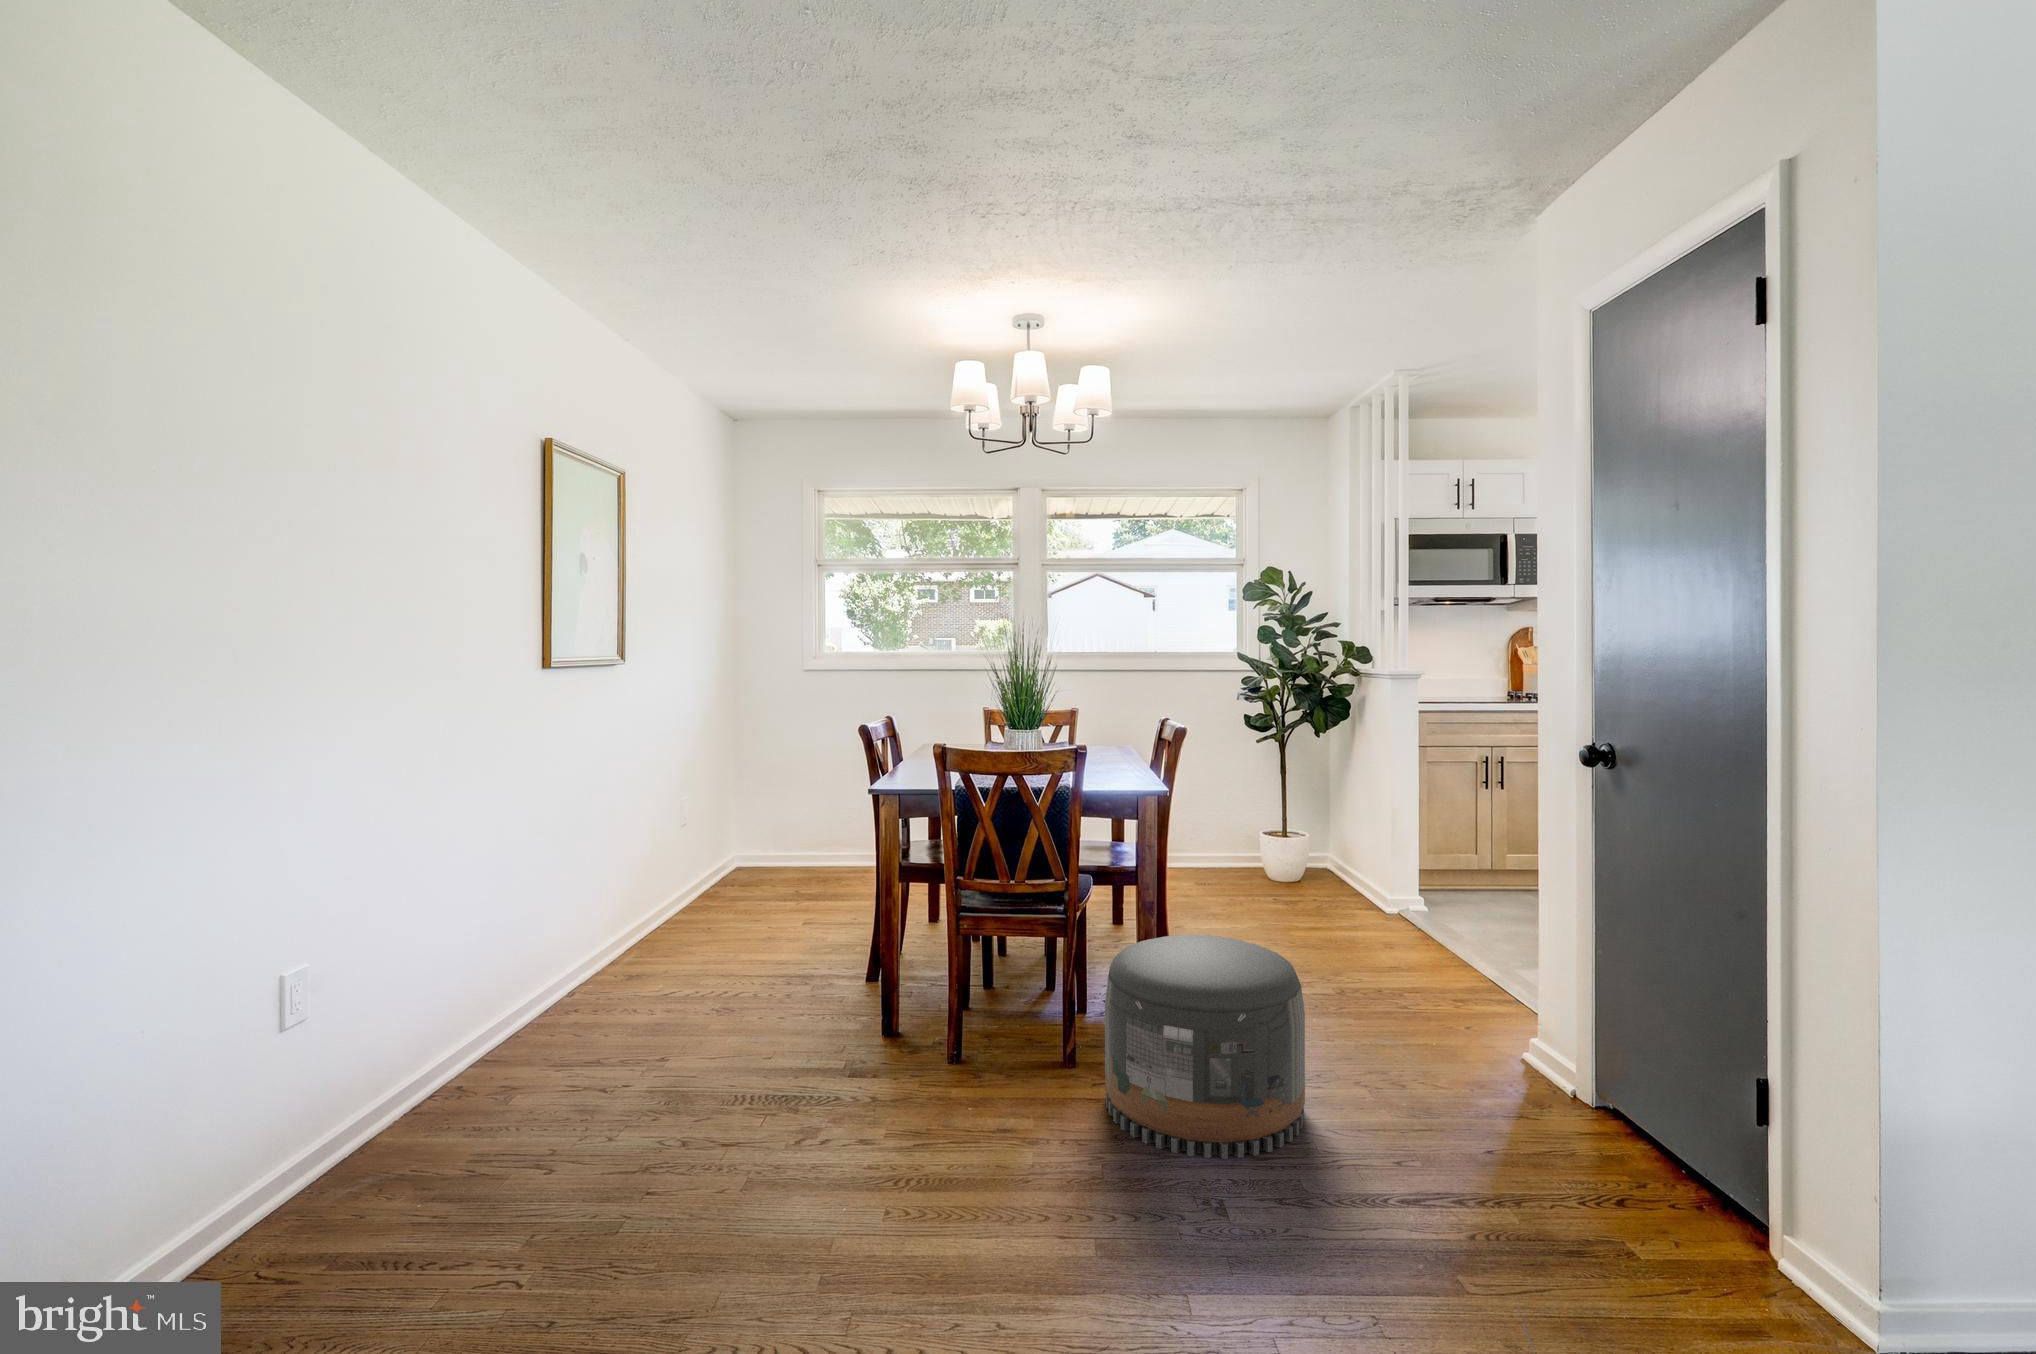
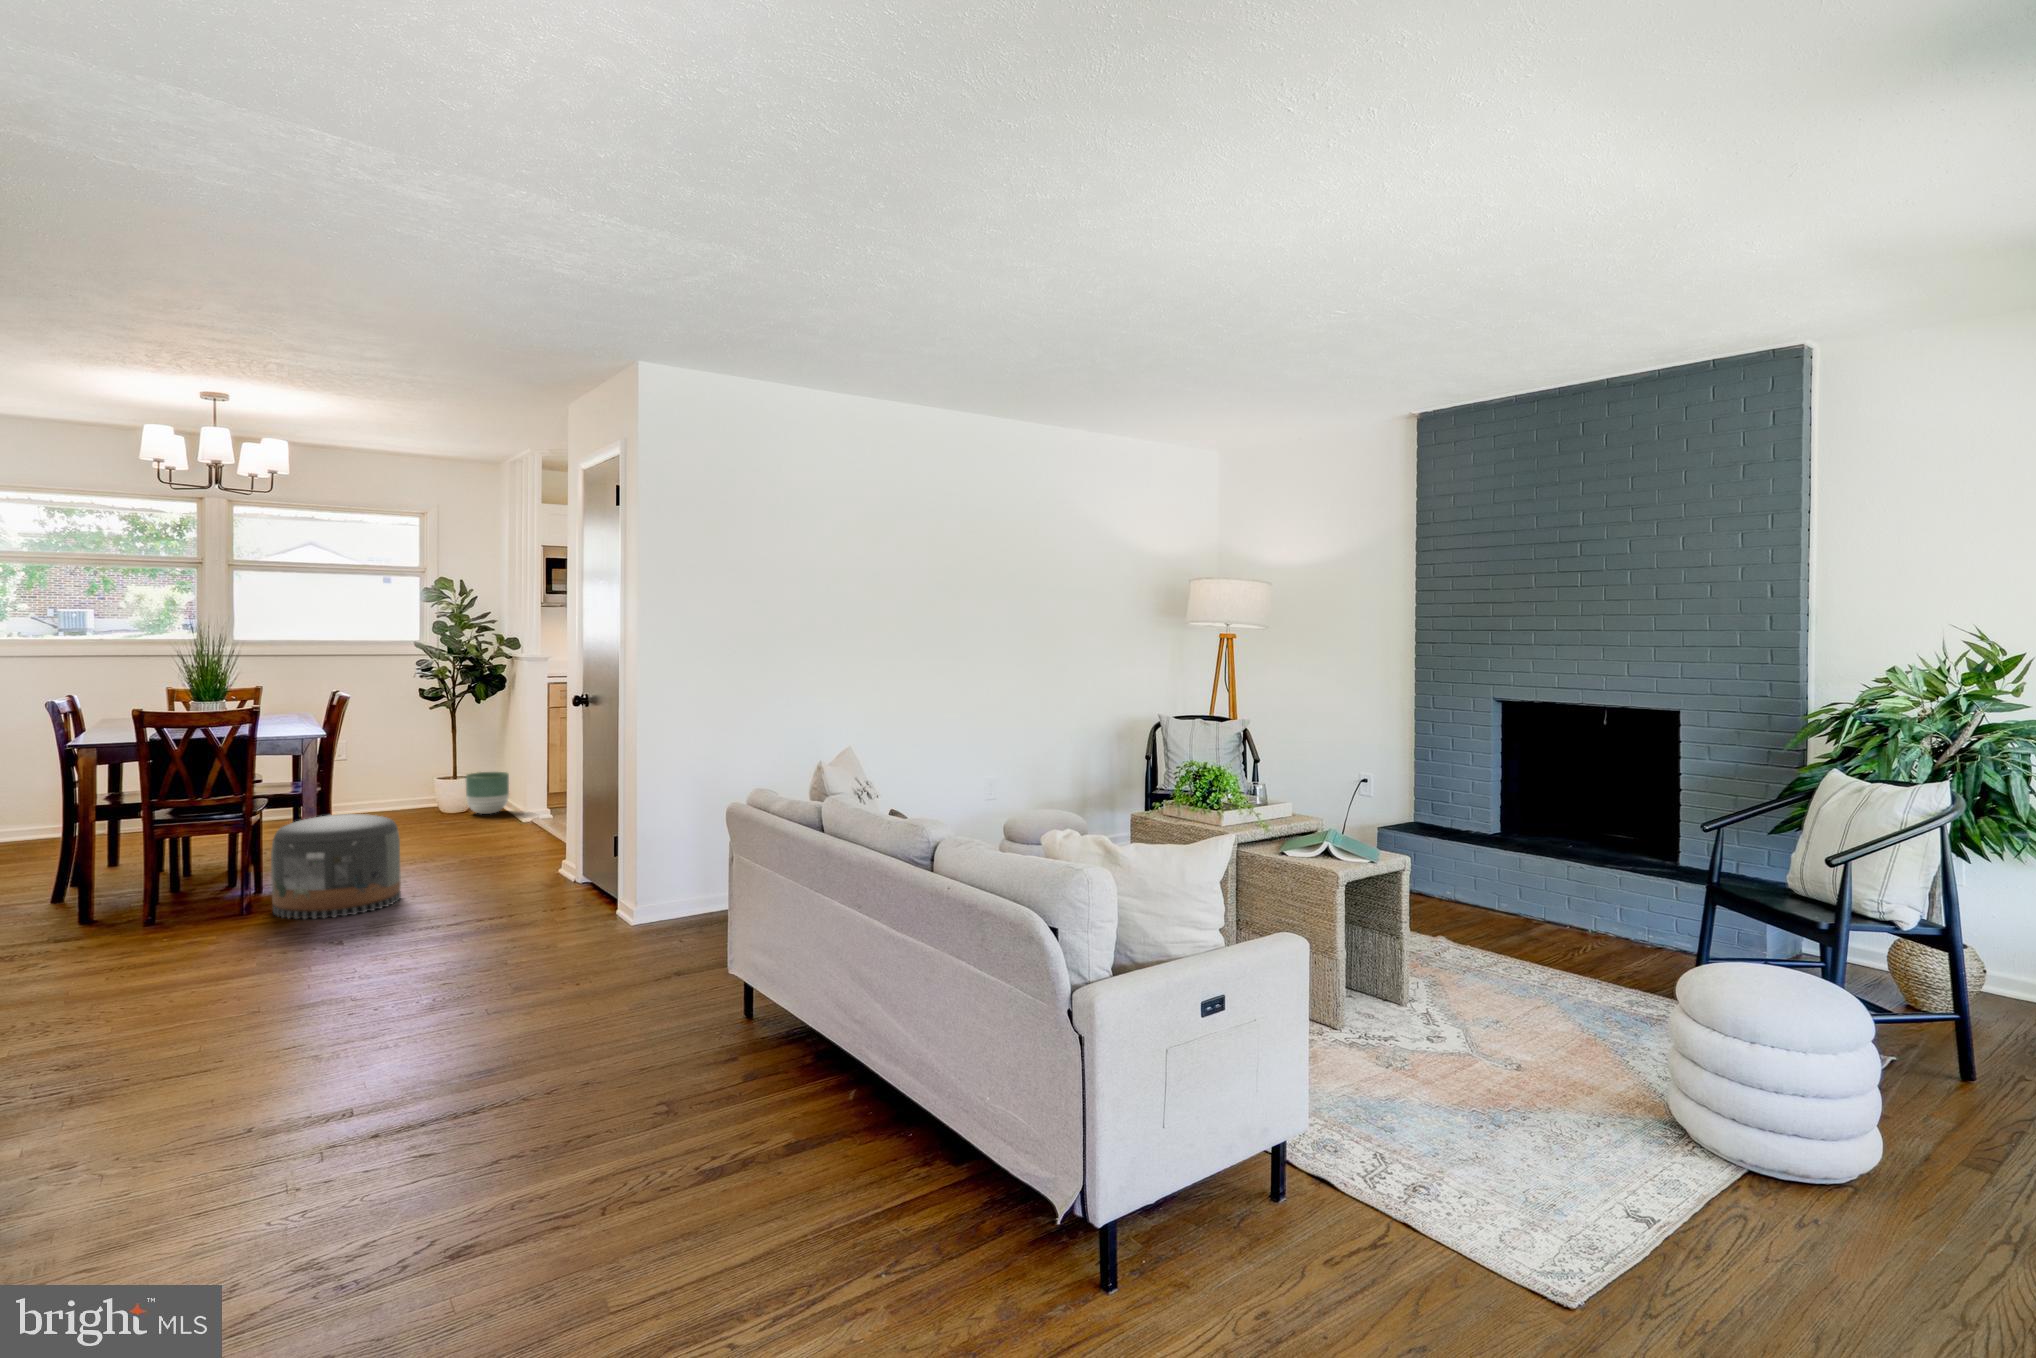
planter: none [1305,833,1362,895] -> present [466,772,509,814]

